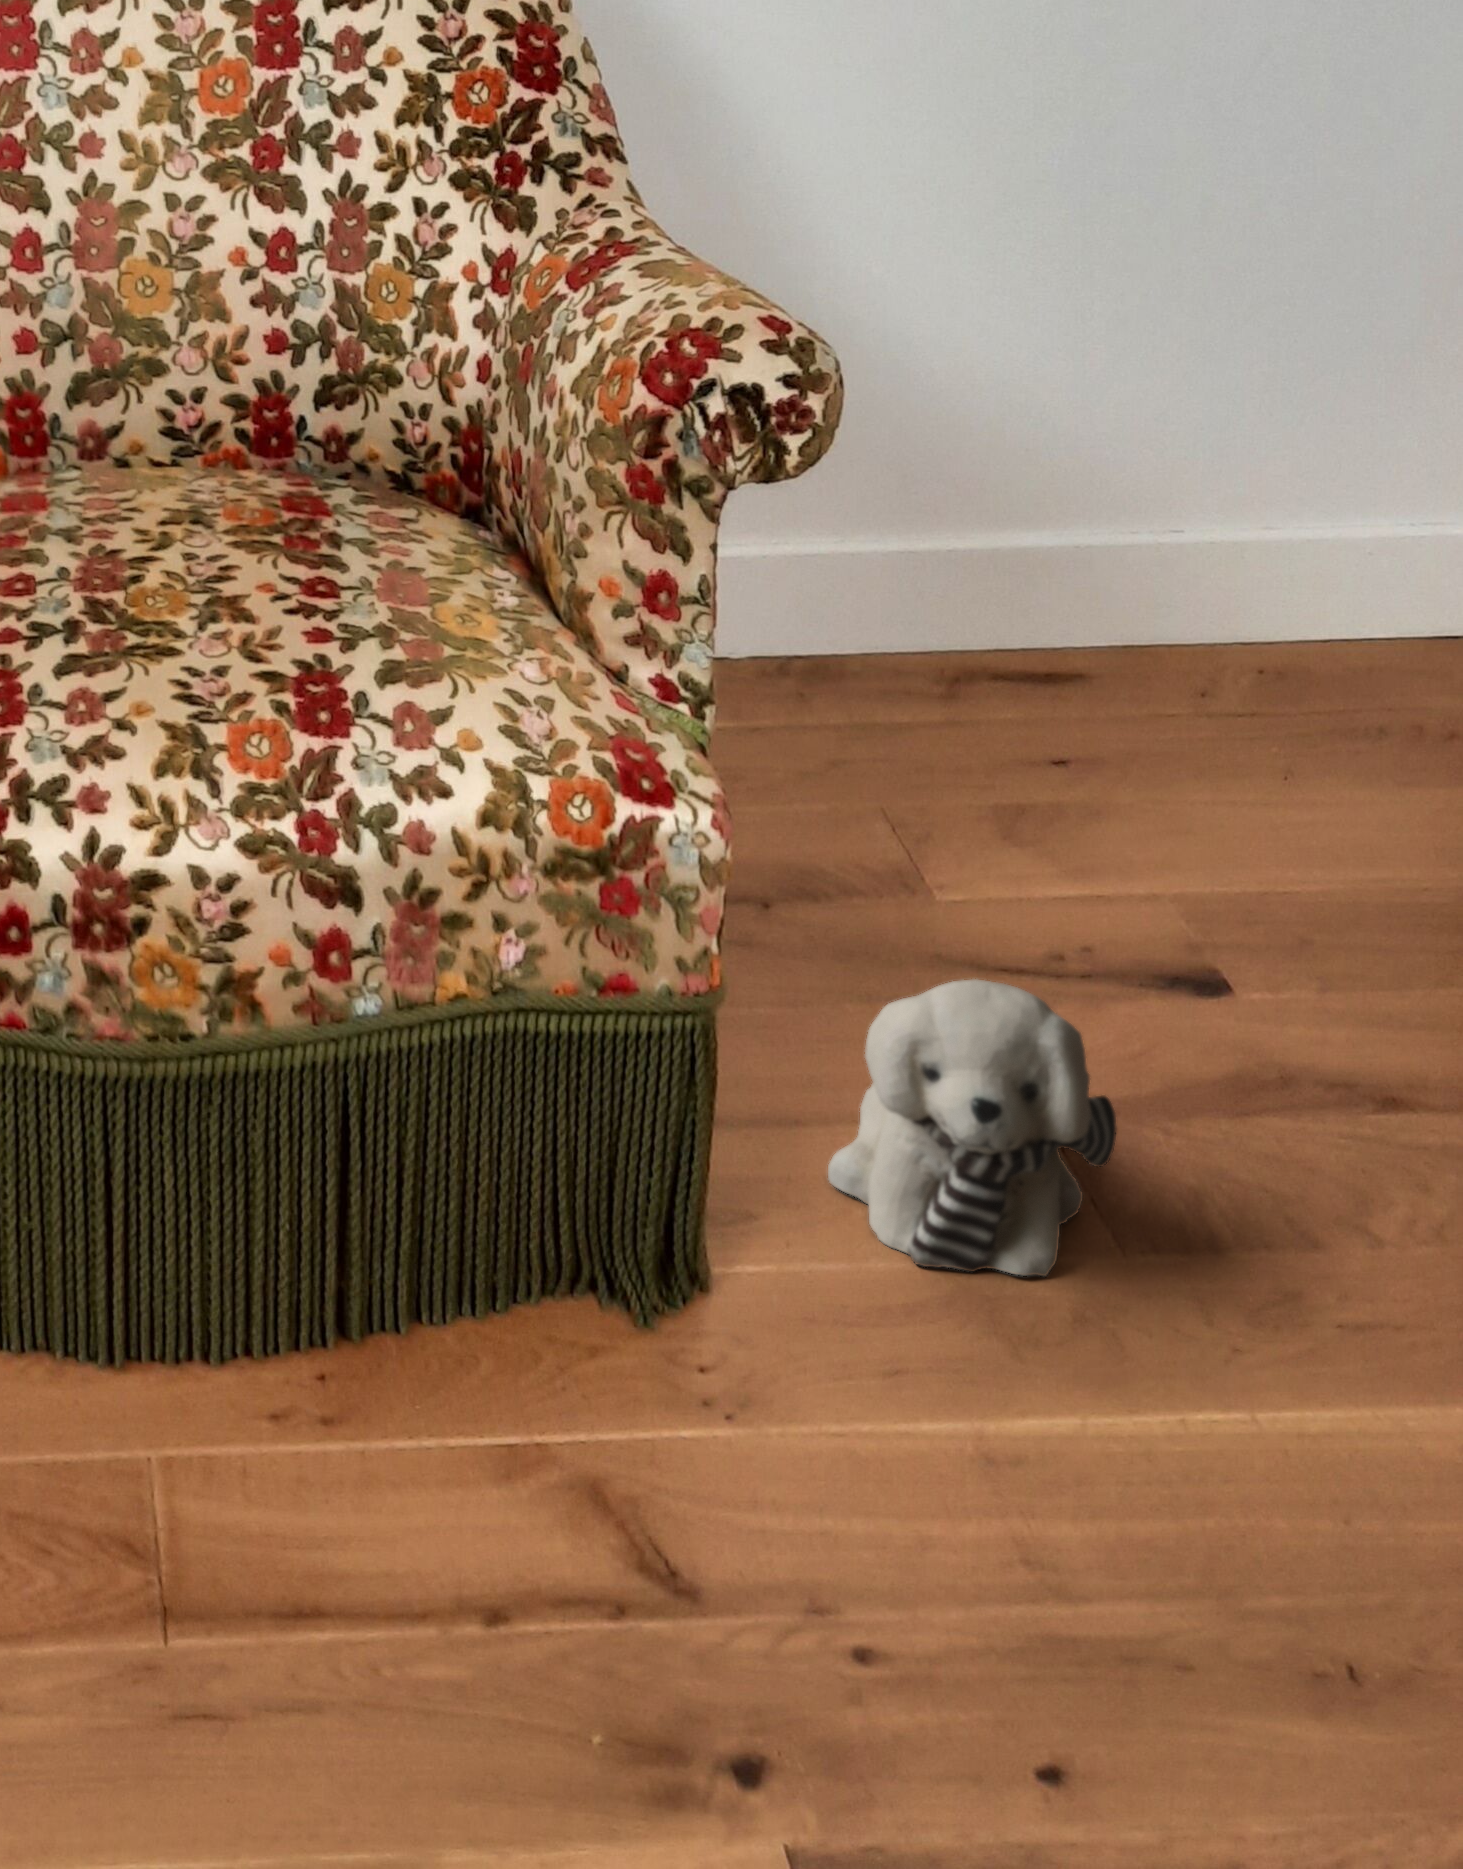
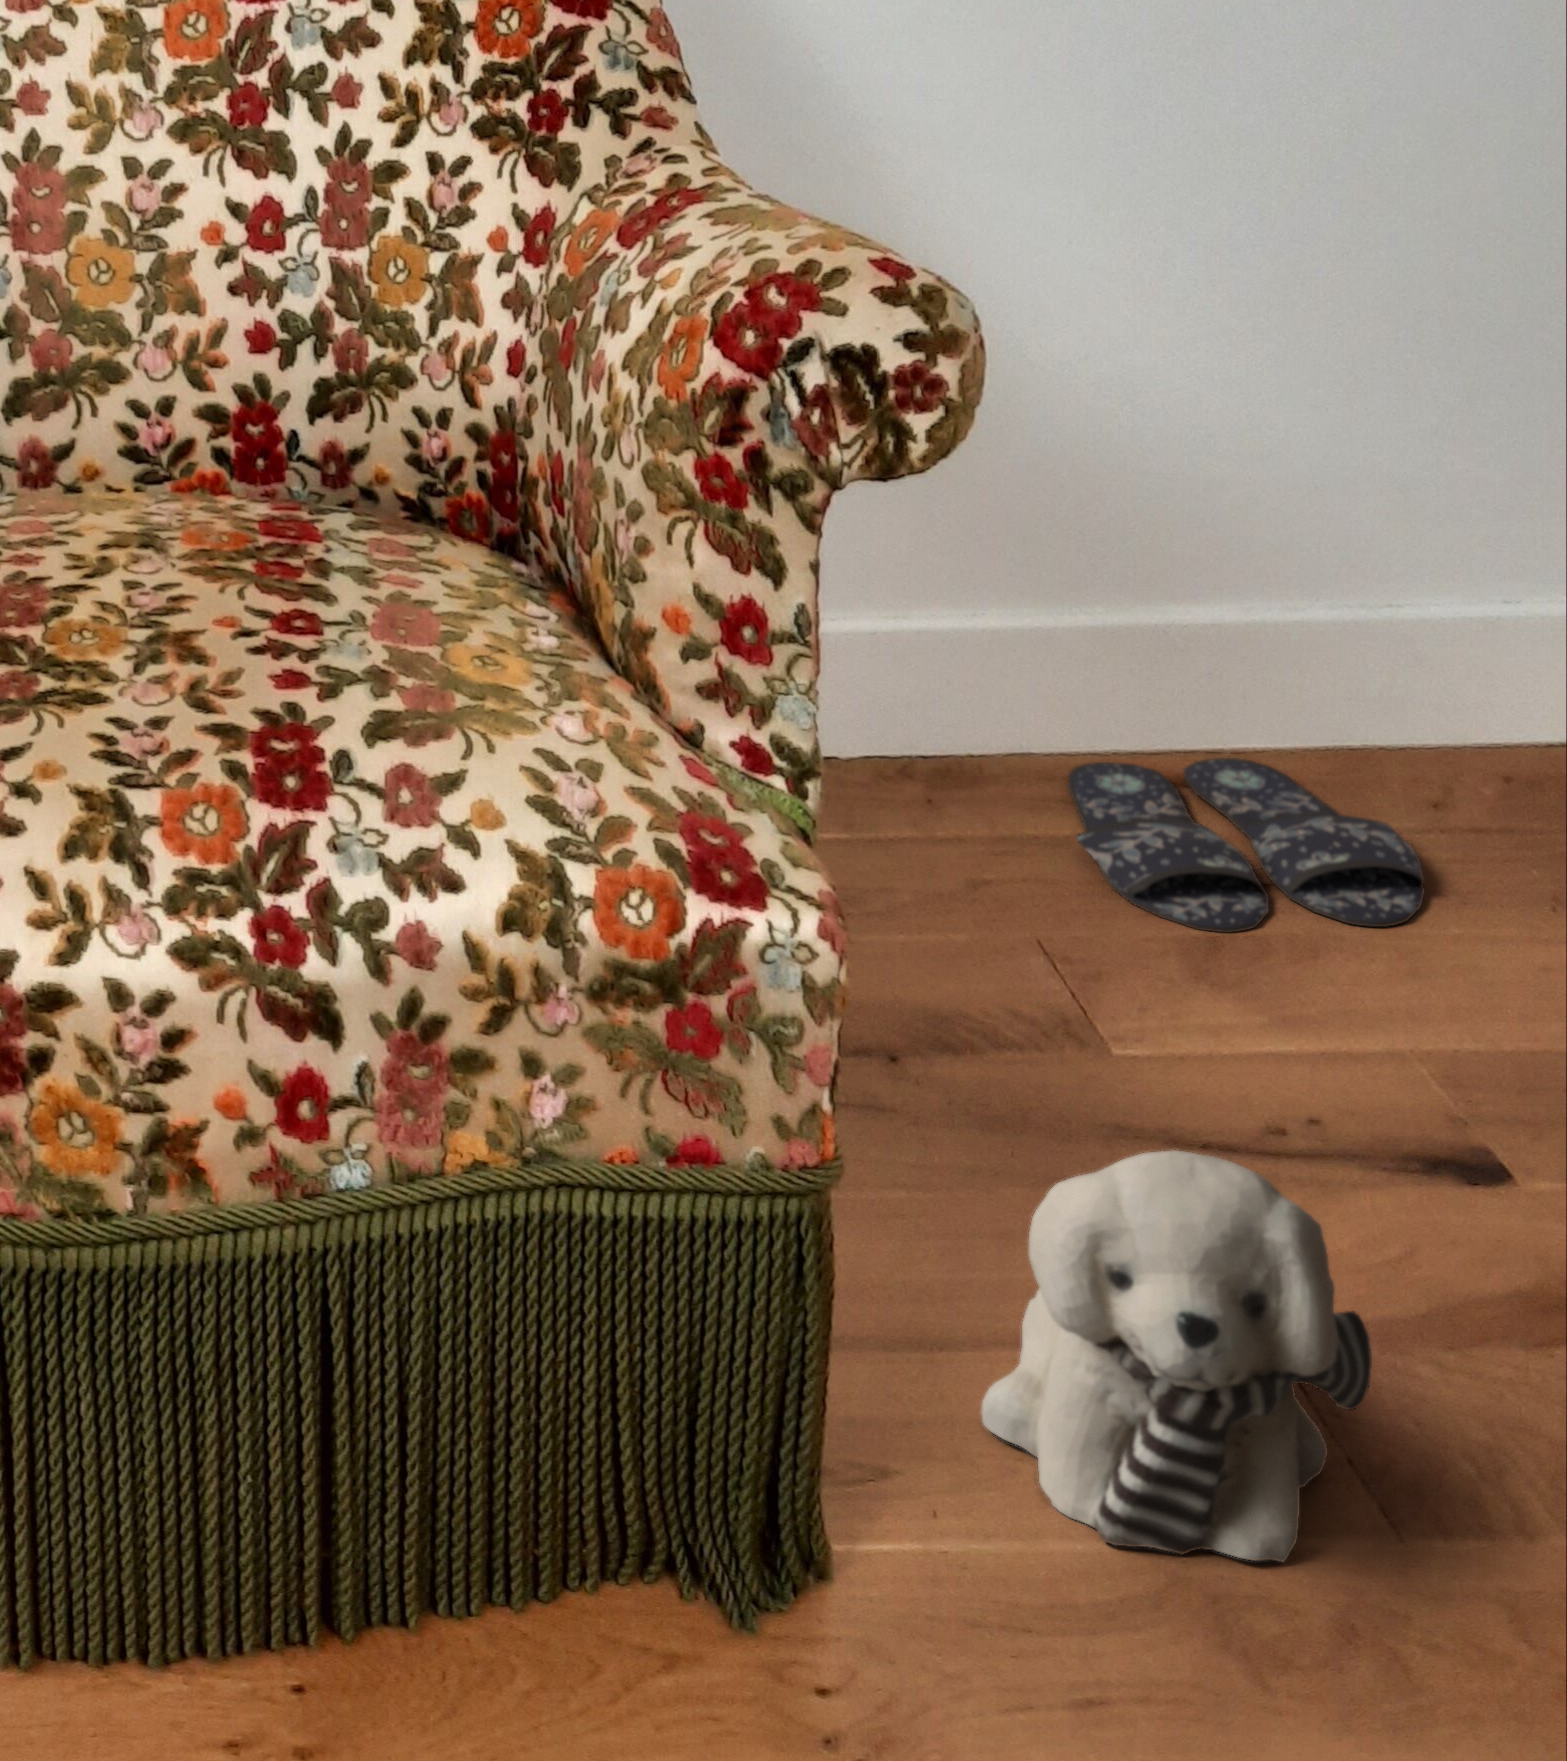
slippers: none [916,656,1195,802] -> present [1068,758,1425,933]

